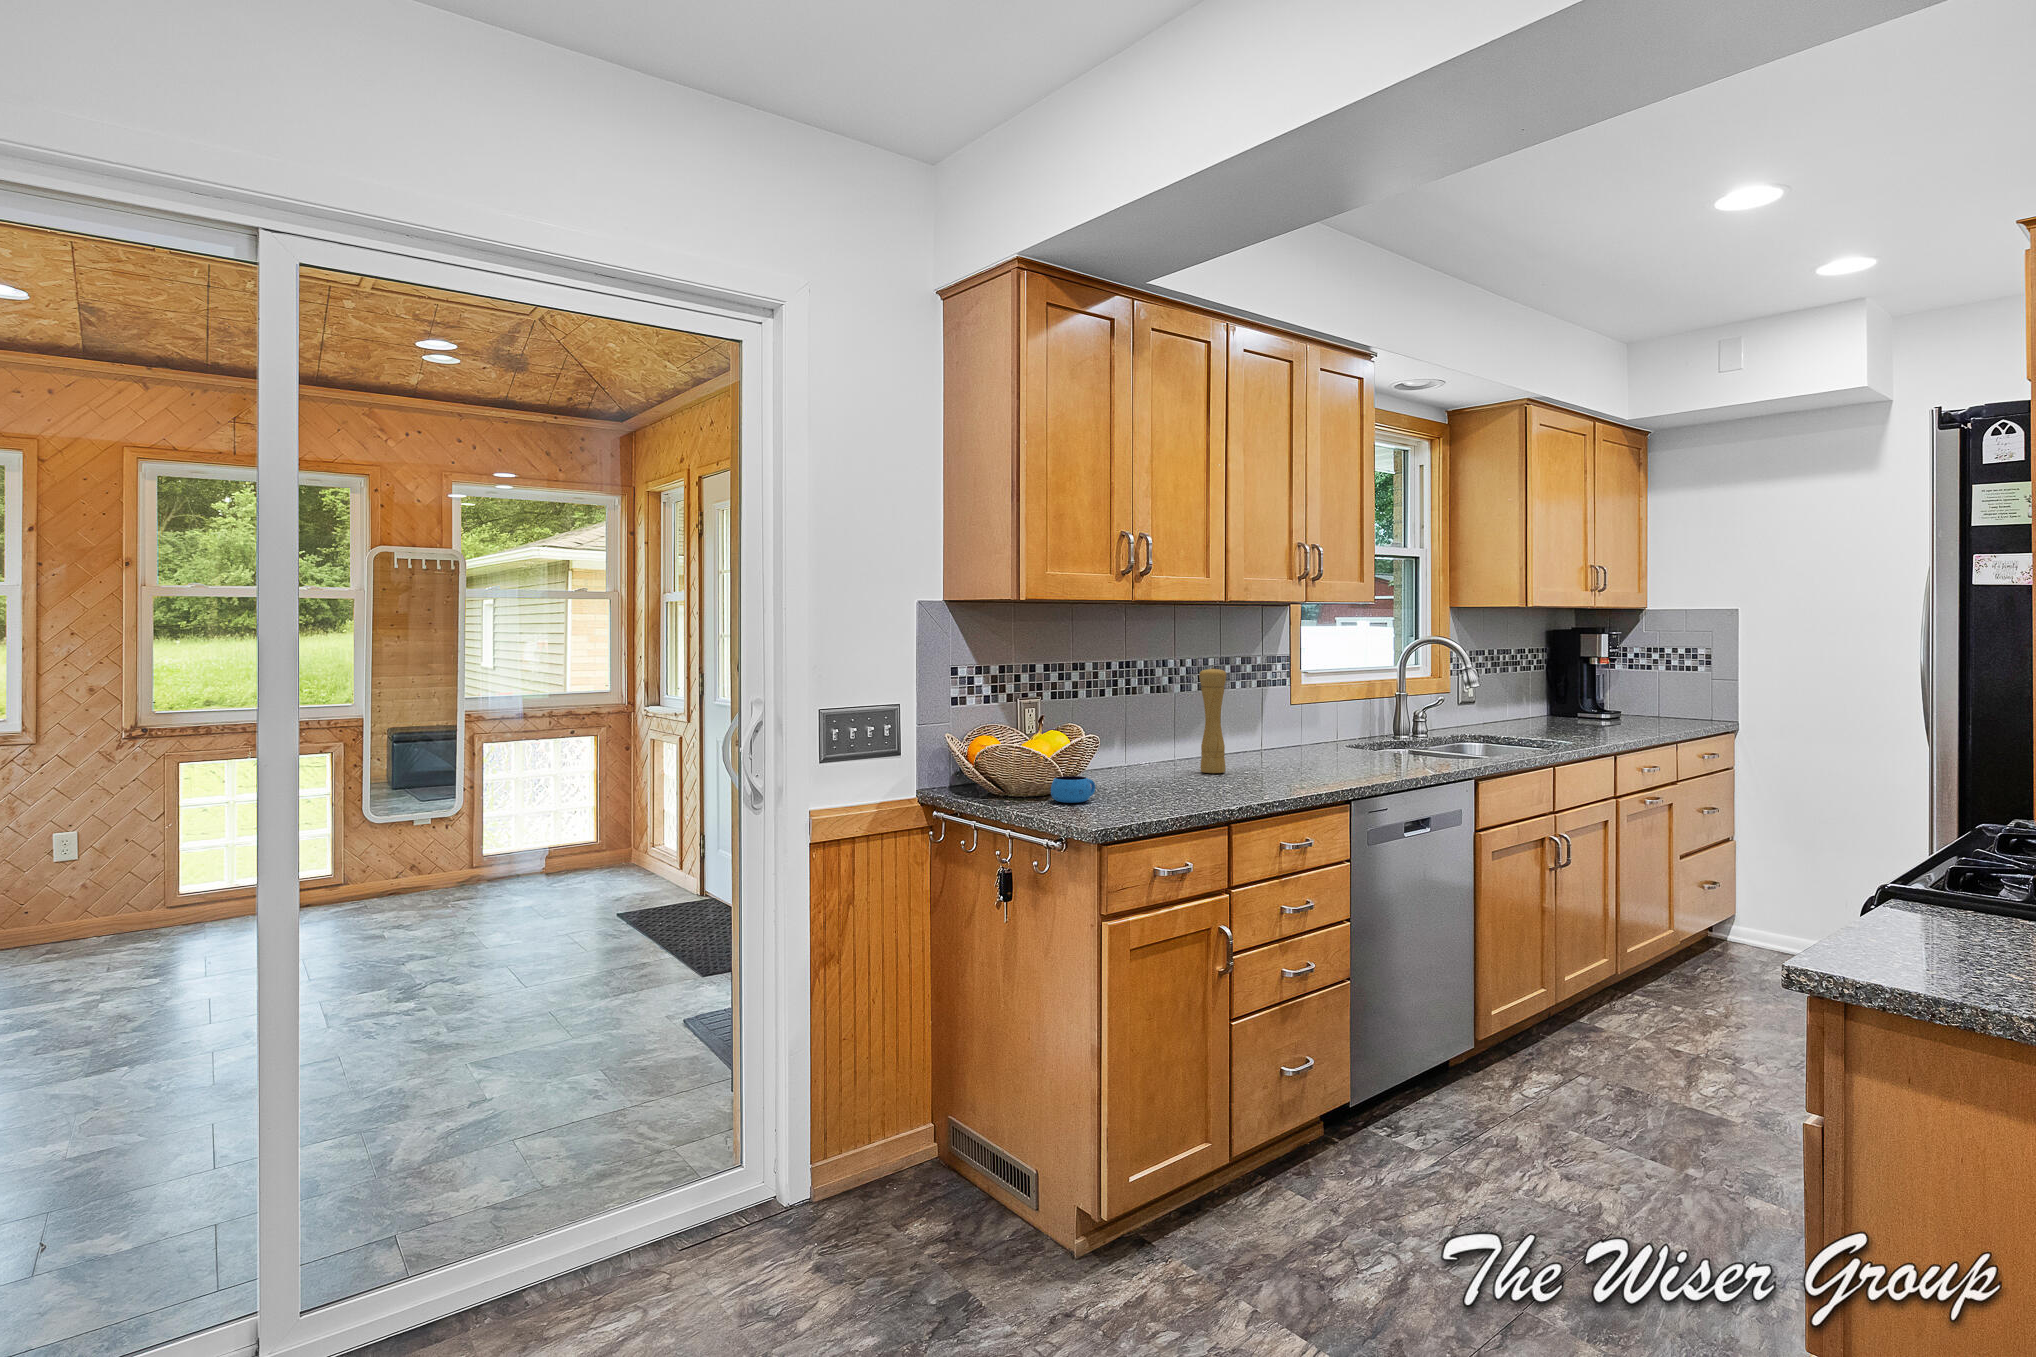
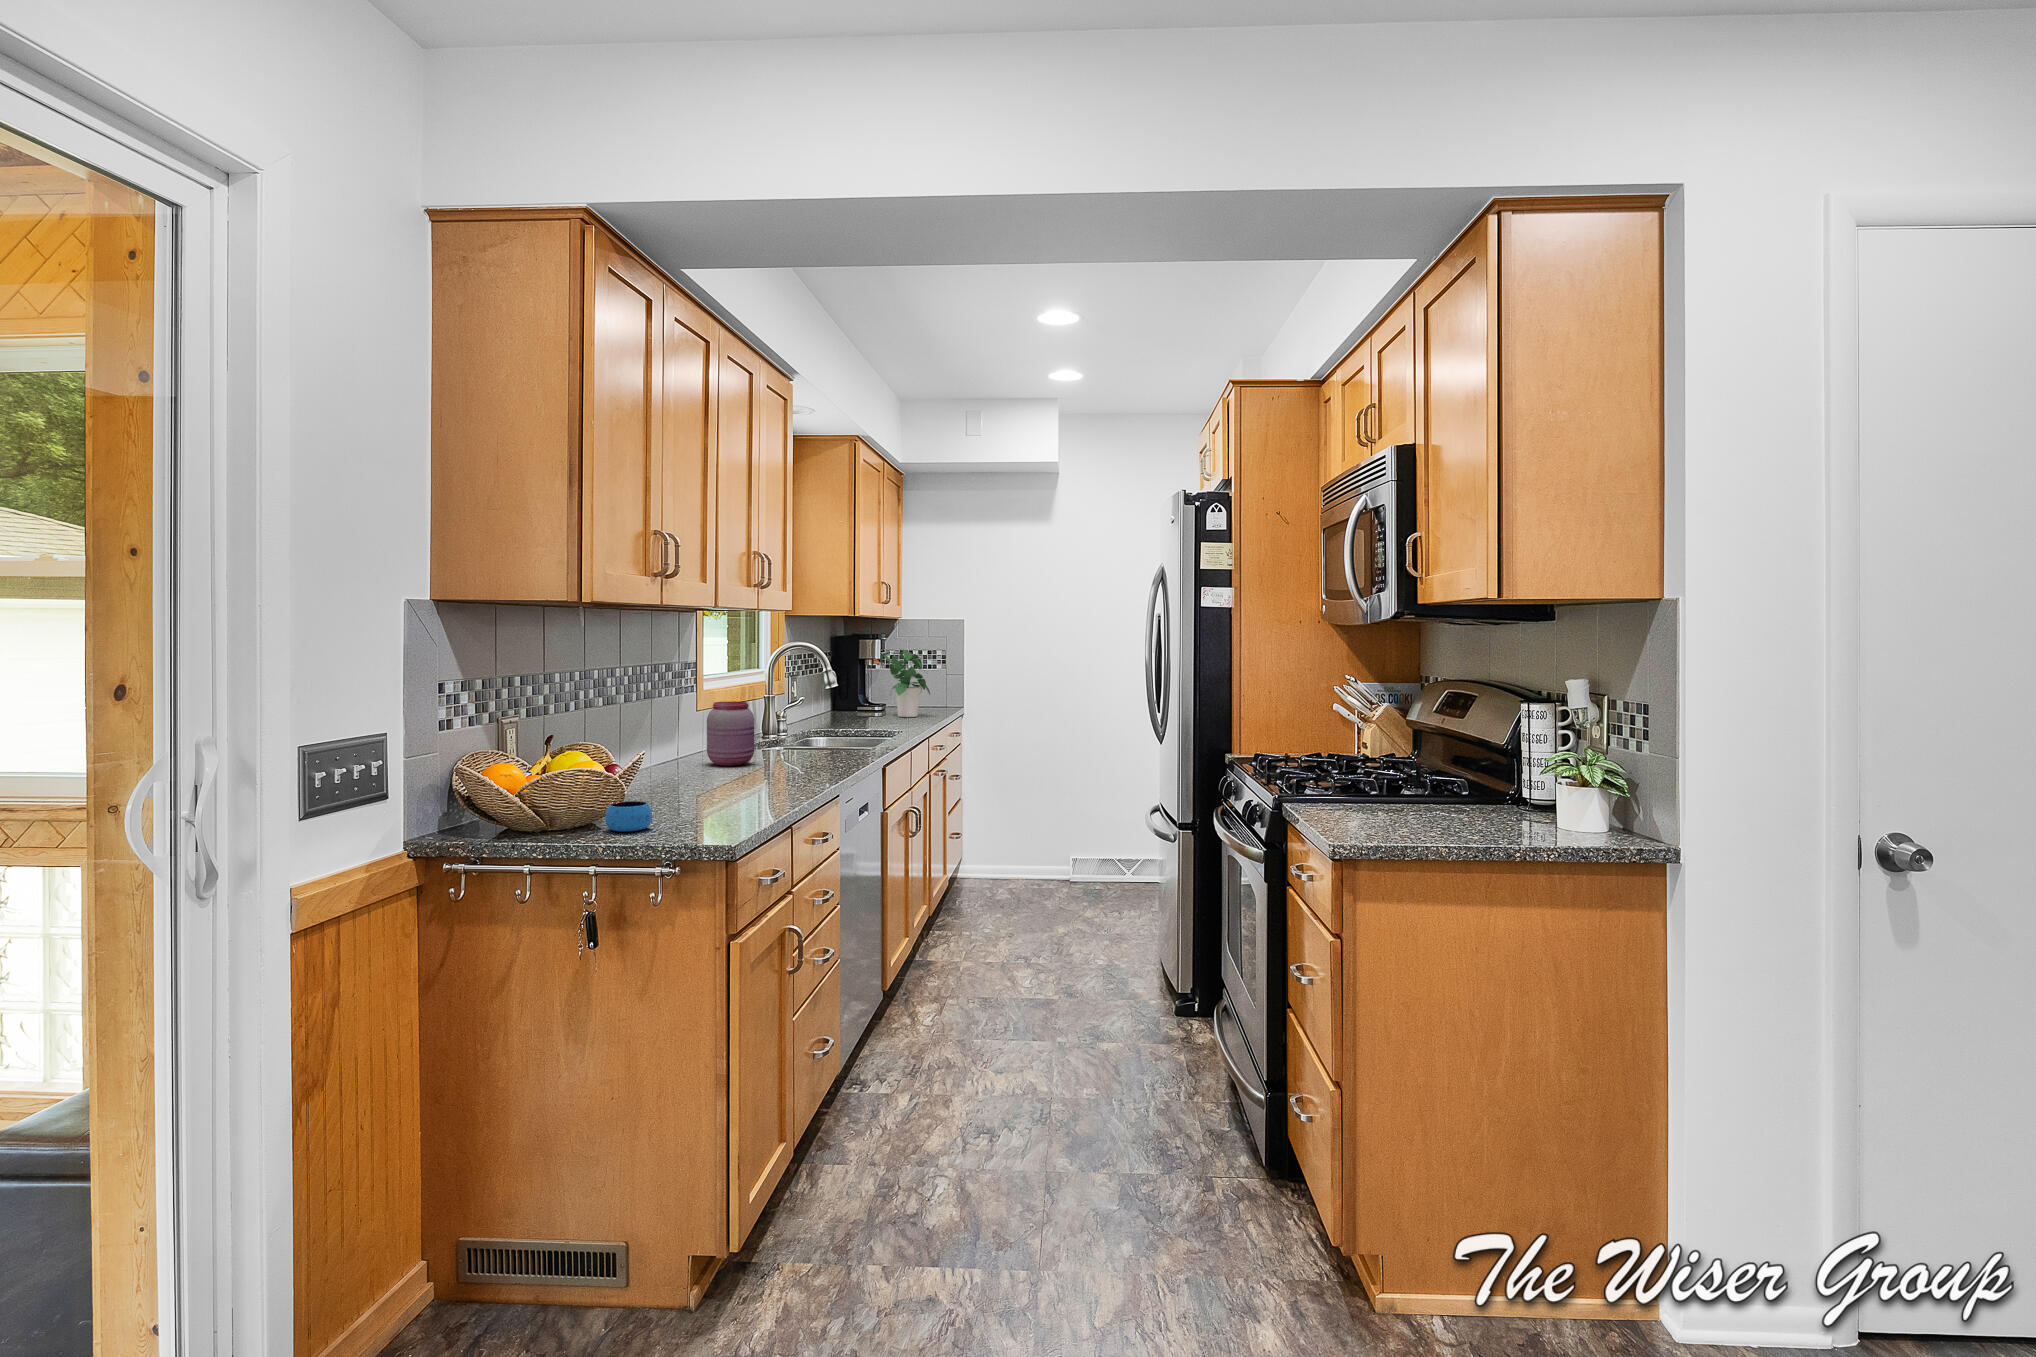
potted plant: none [1588,643,1659,729] -> present [880,649,930,717]
pepper mill: present [1199,667,1226,773] -> none [676,678,704,784]
jar: none [1269,695,1318,761] -> present [707,701,755,766]

